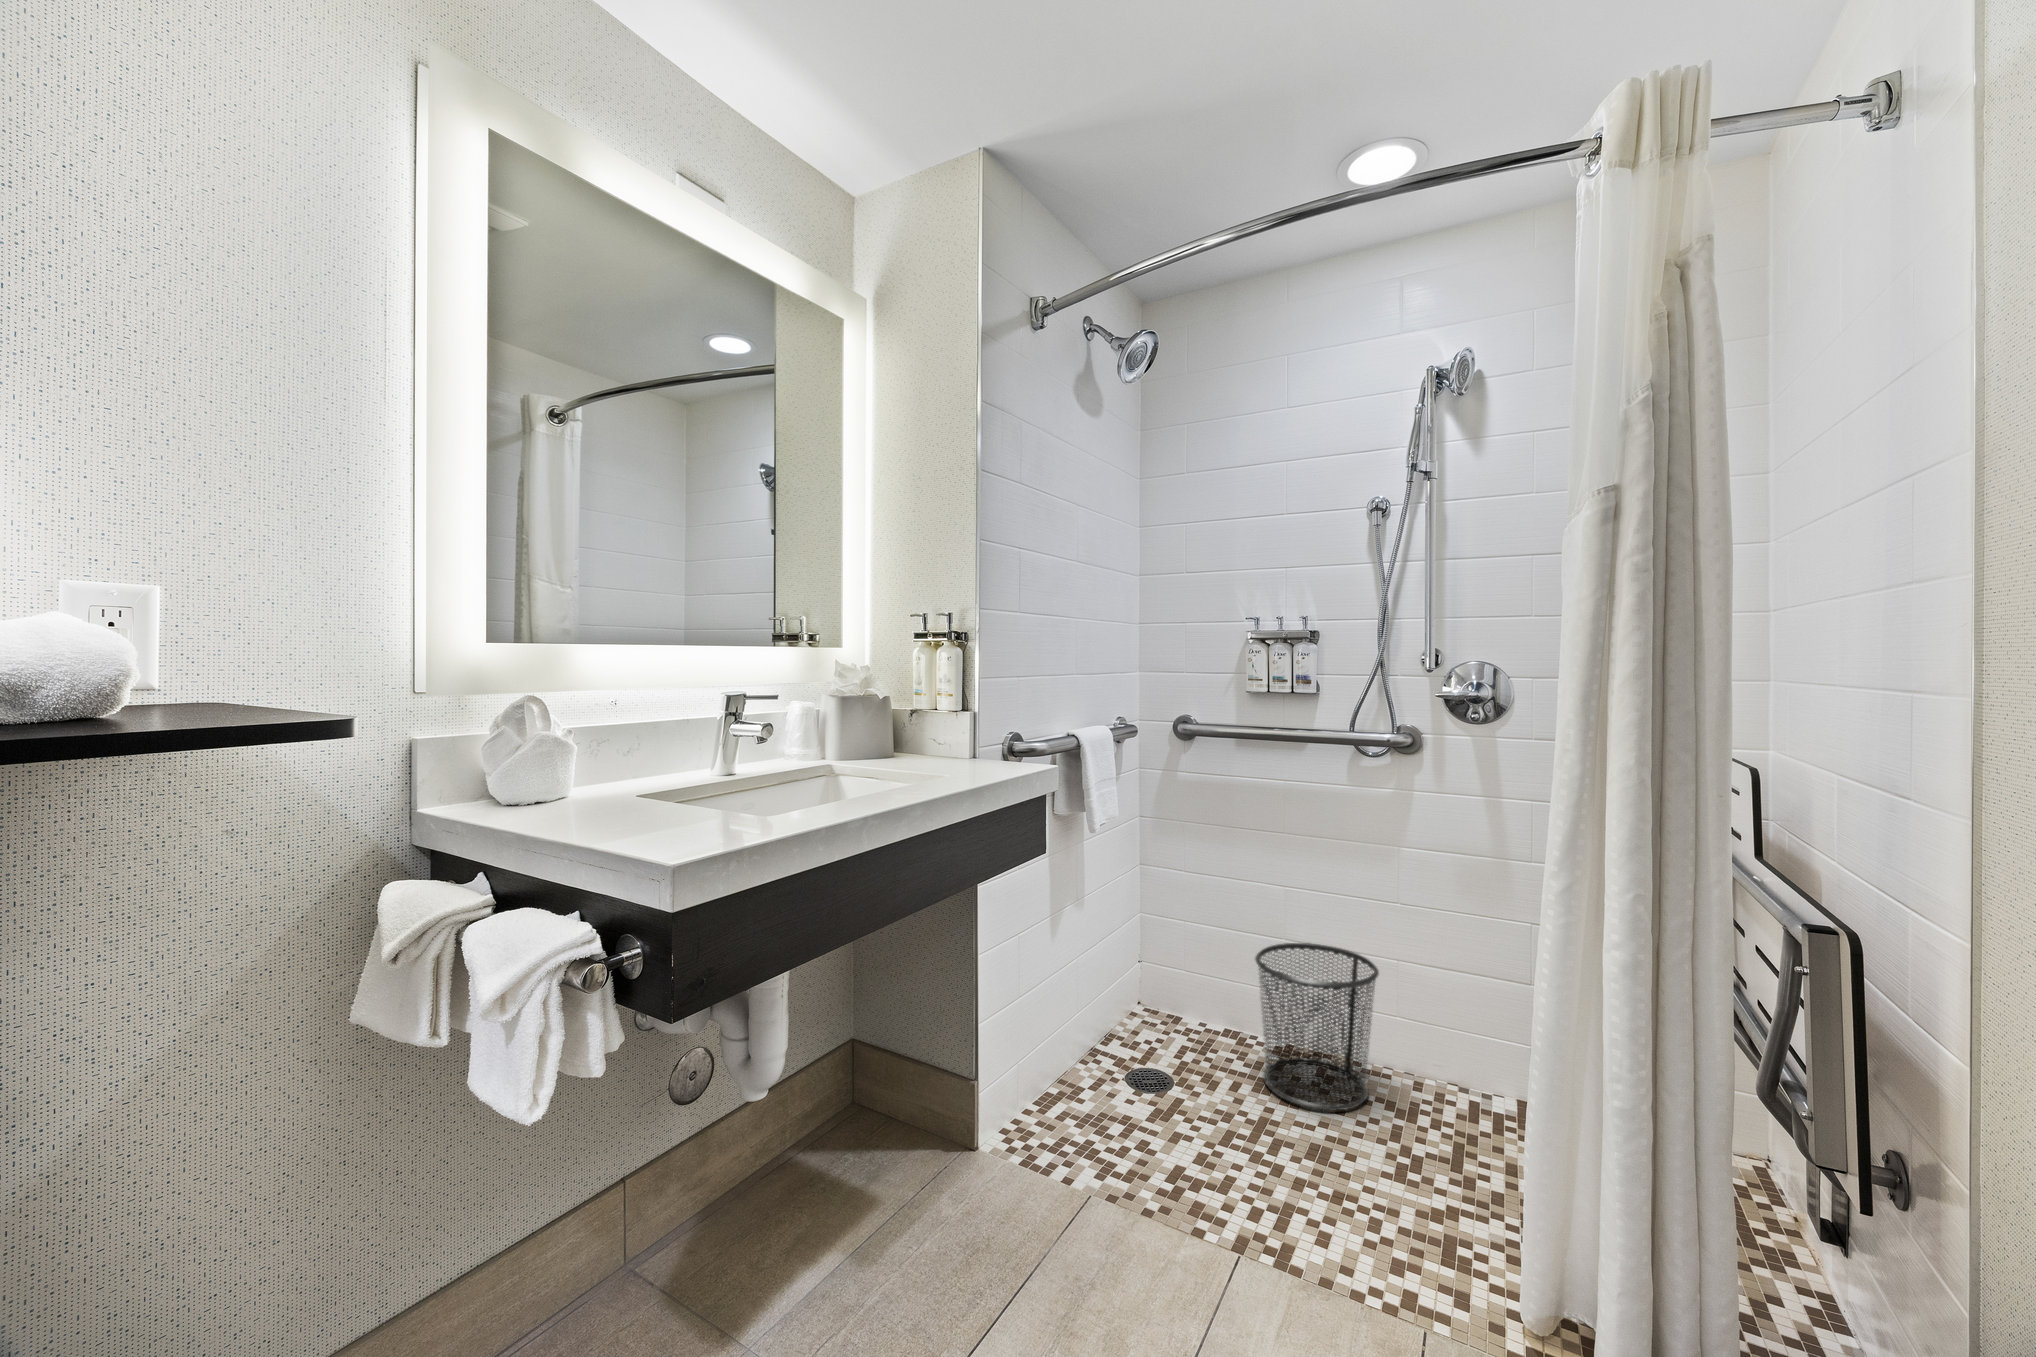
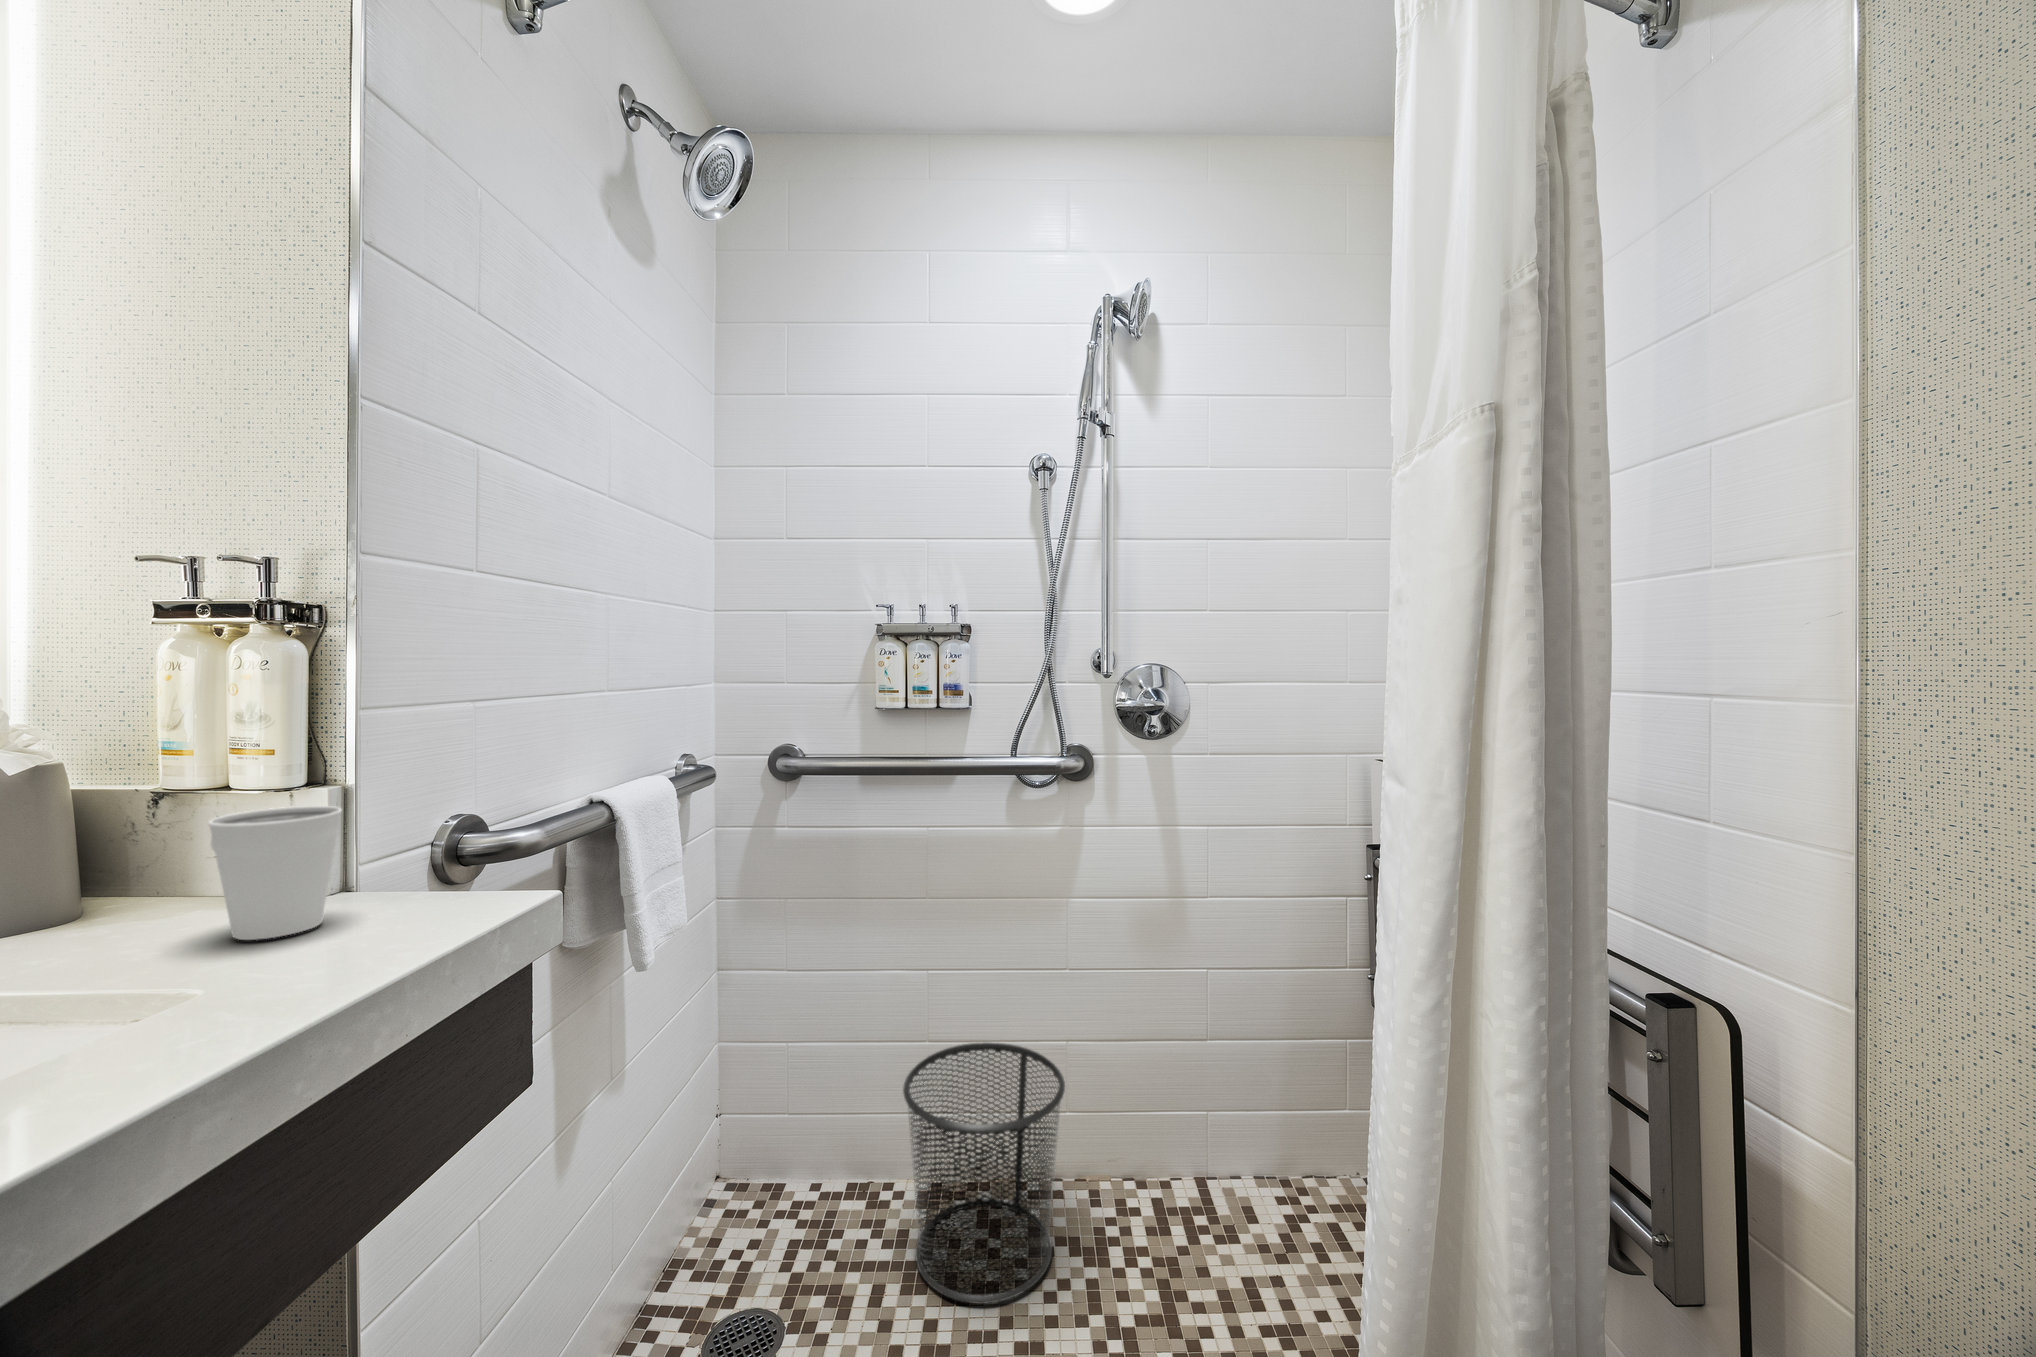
cup: none [938,718,976,767] -> present [208,806,342,940]

